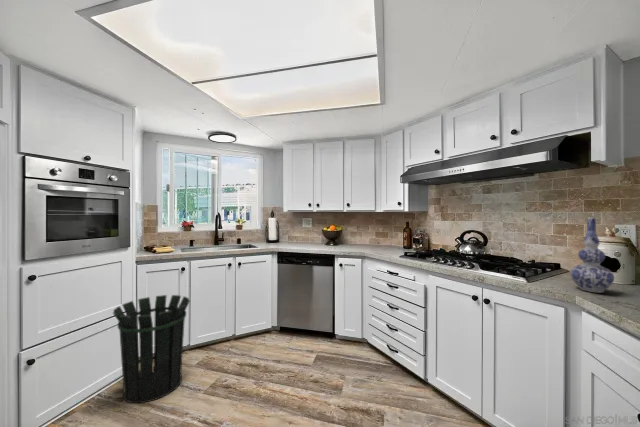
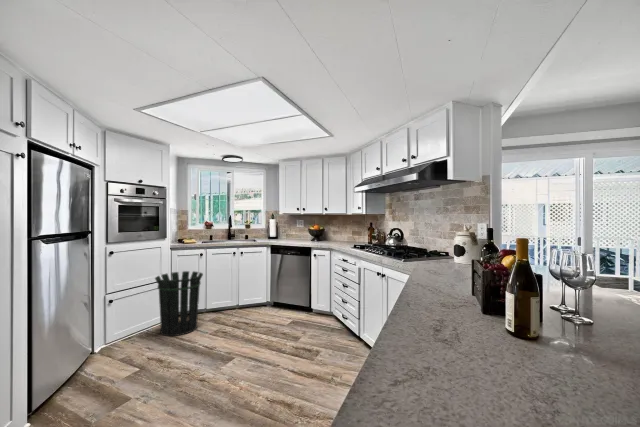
vase: present [571,218,614,293] -> none [422,219,443,267]

